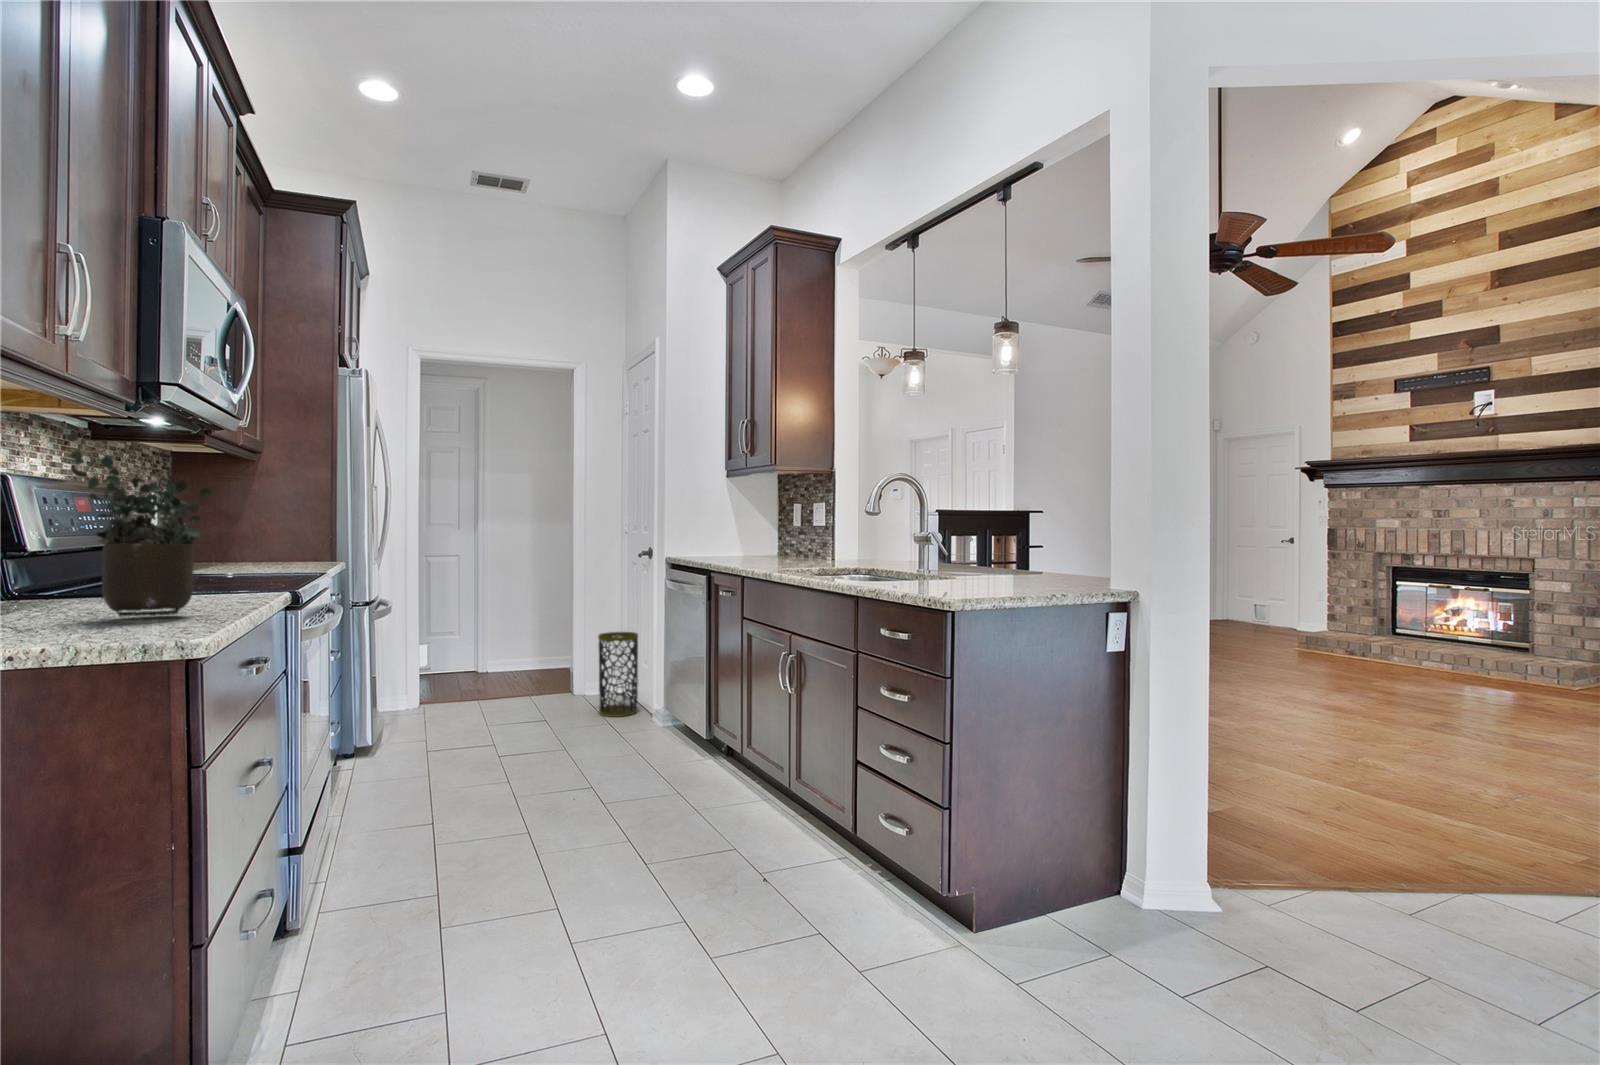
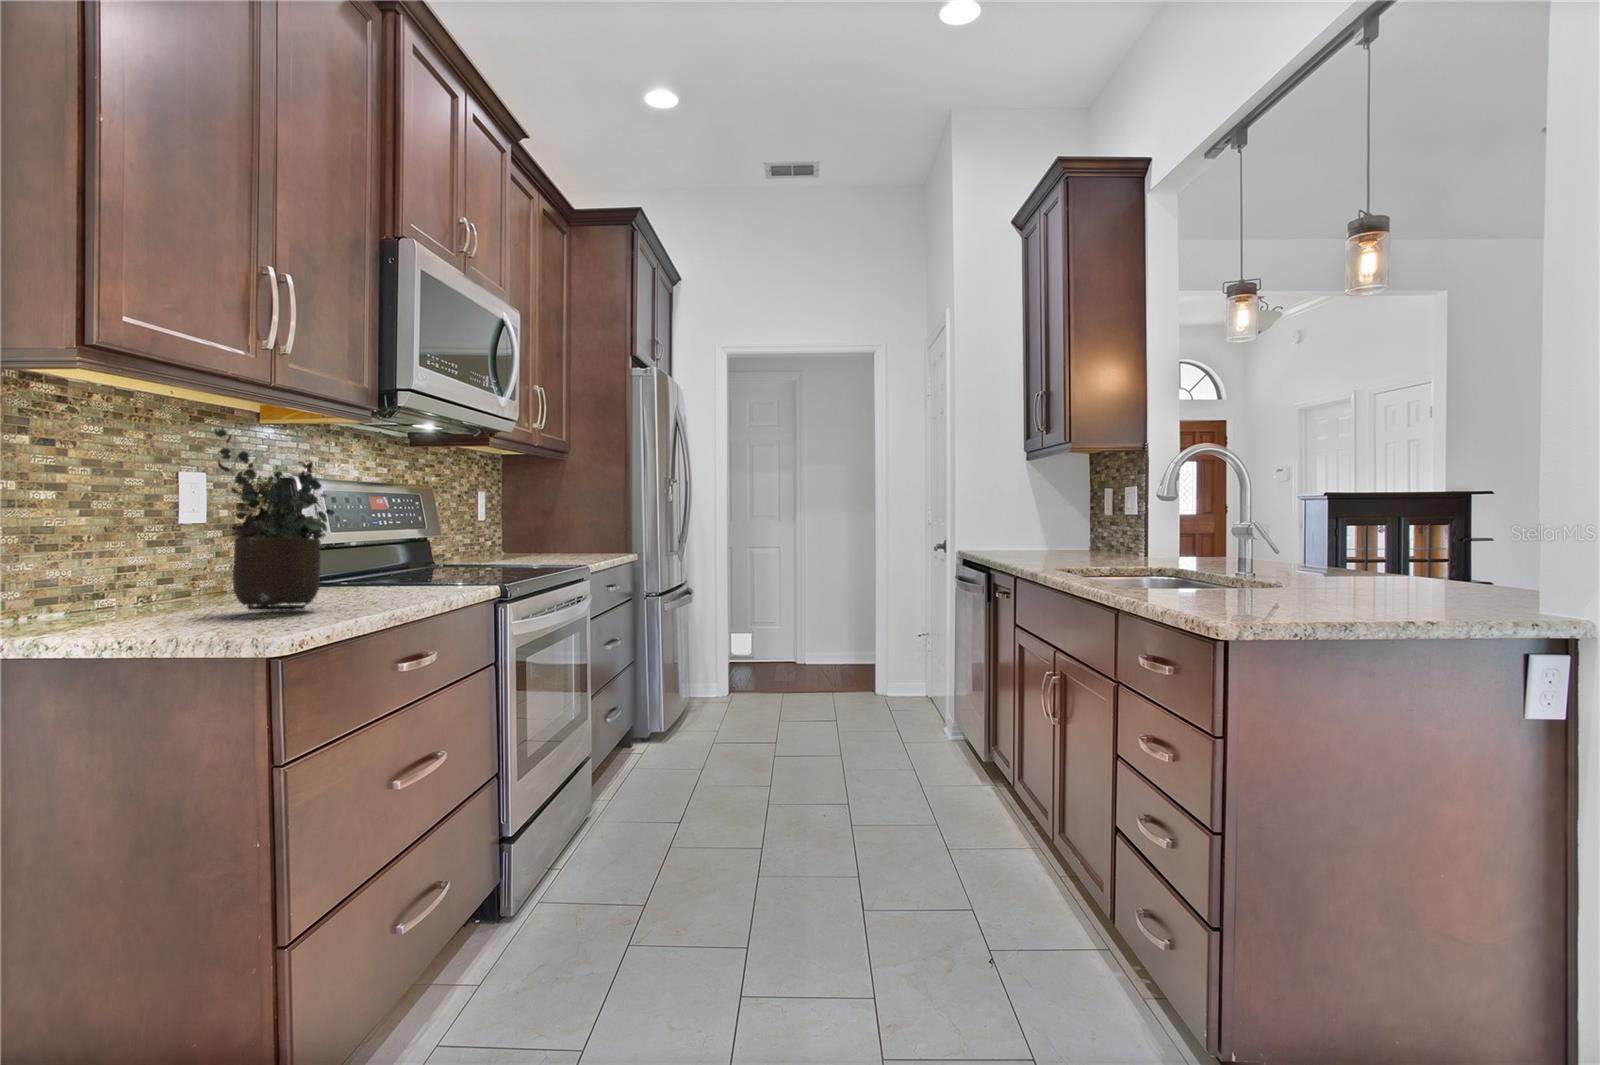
trash can: present [598,632,638,717] -> none [886,630,928,721]

